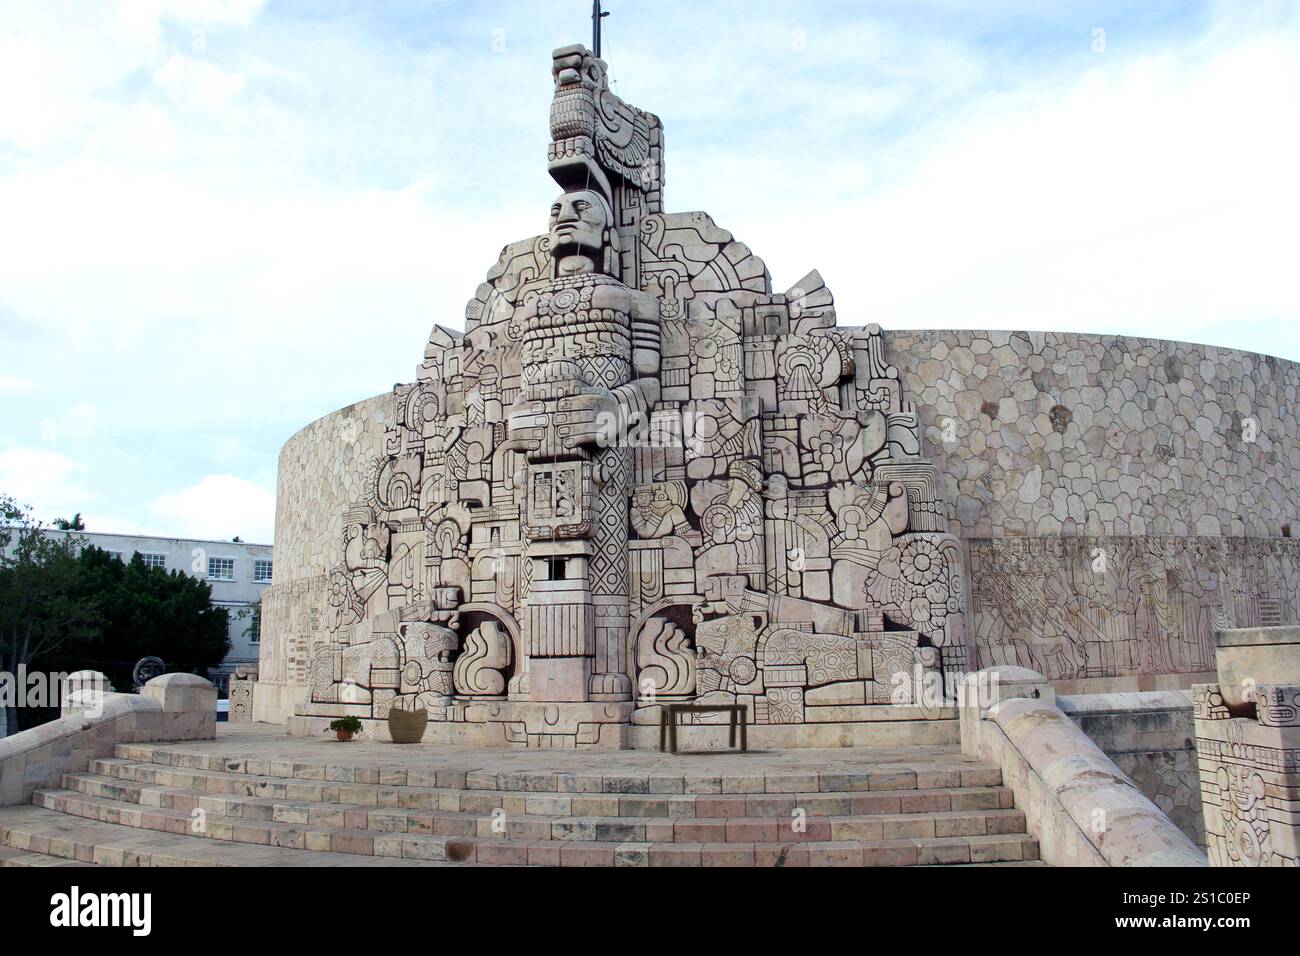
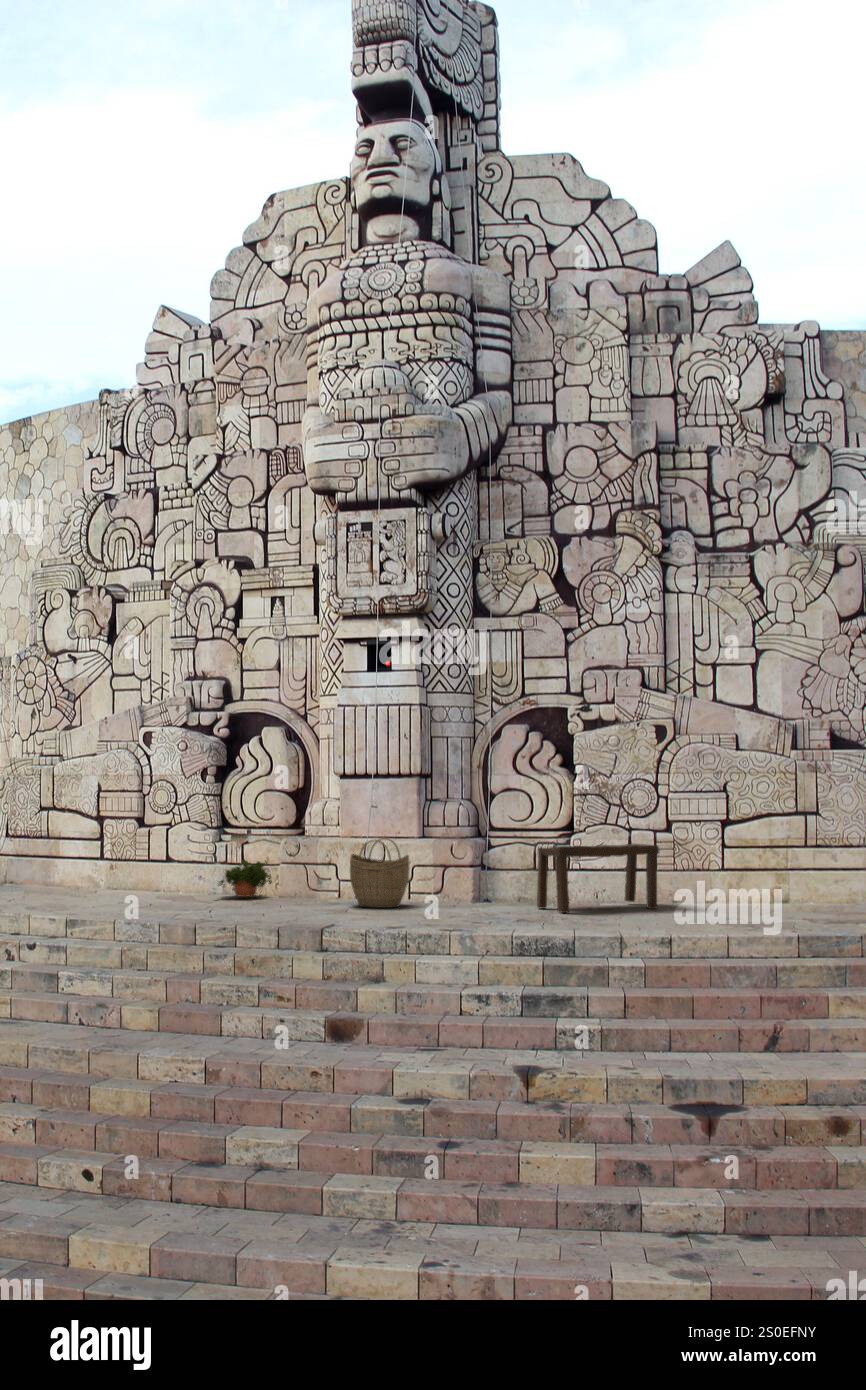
woven basket: present [388,697,428,743] -> present [350,838,410,908]
potted plant: present [323,715,364,741] -> present [218,861,272,897]

